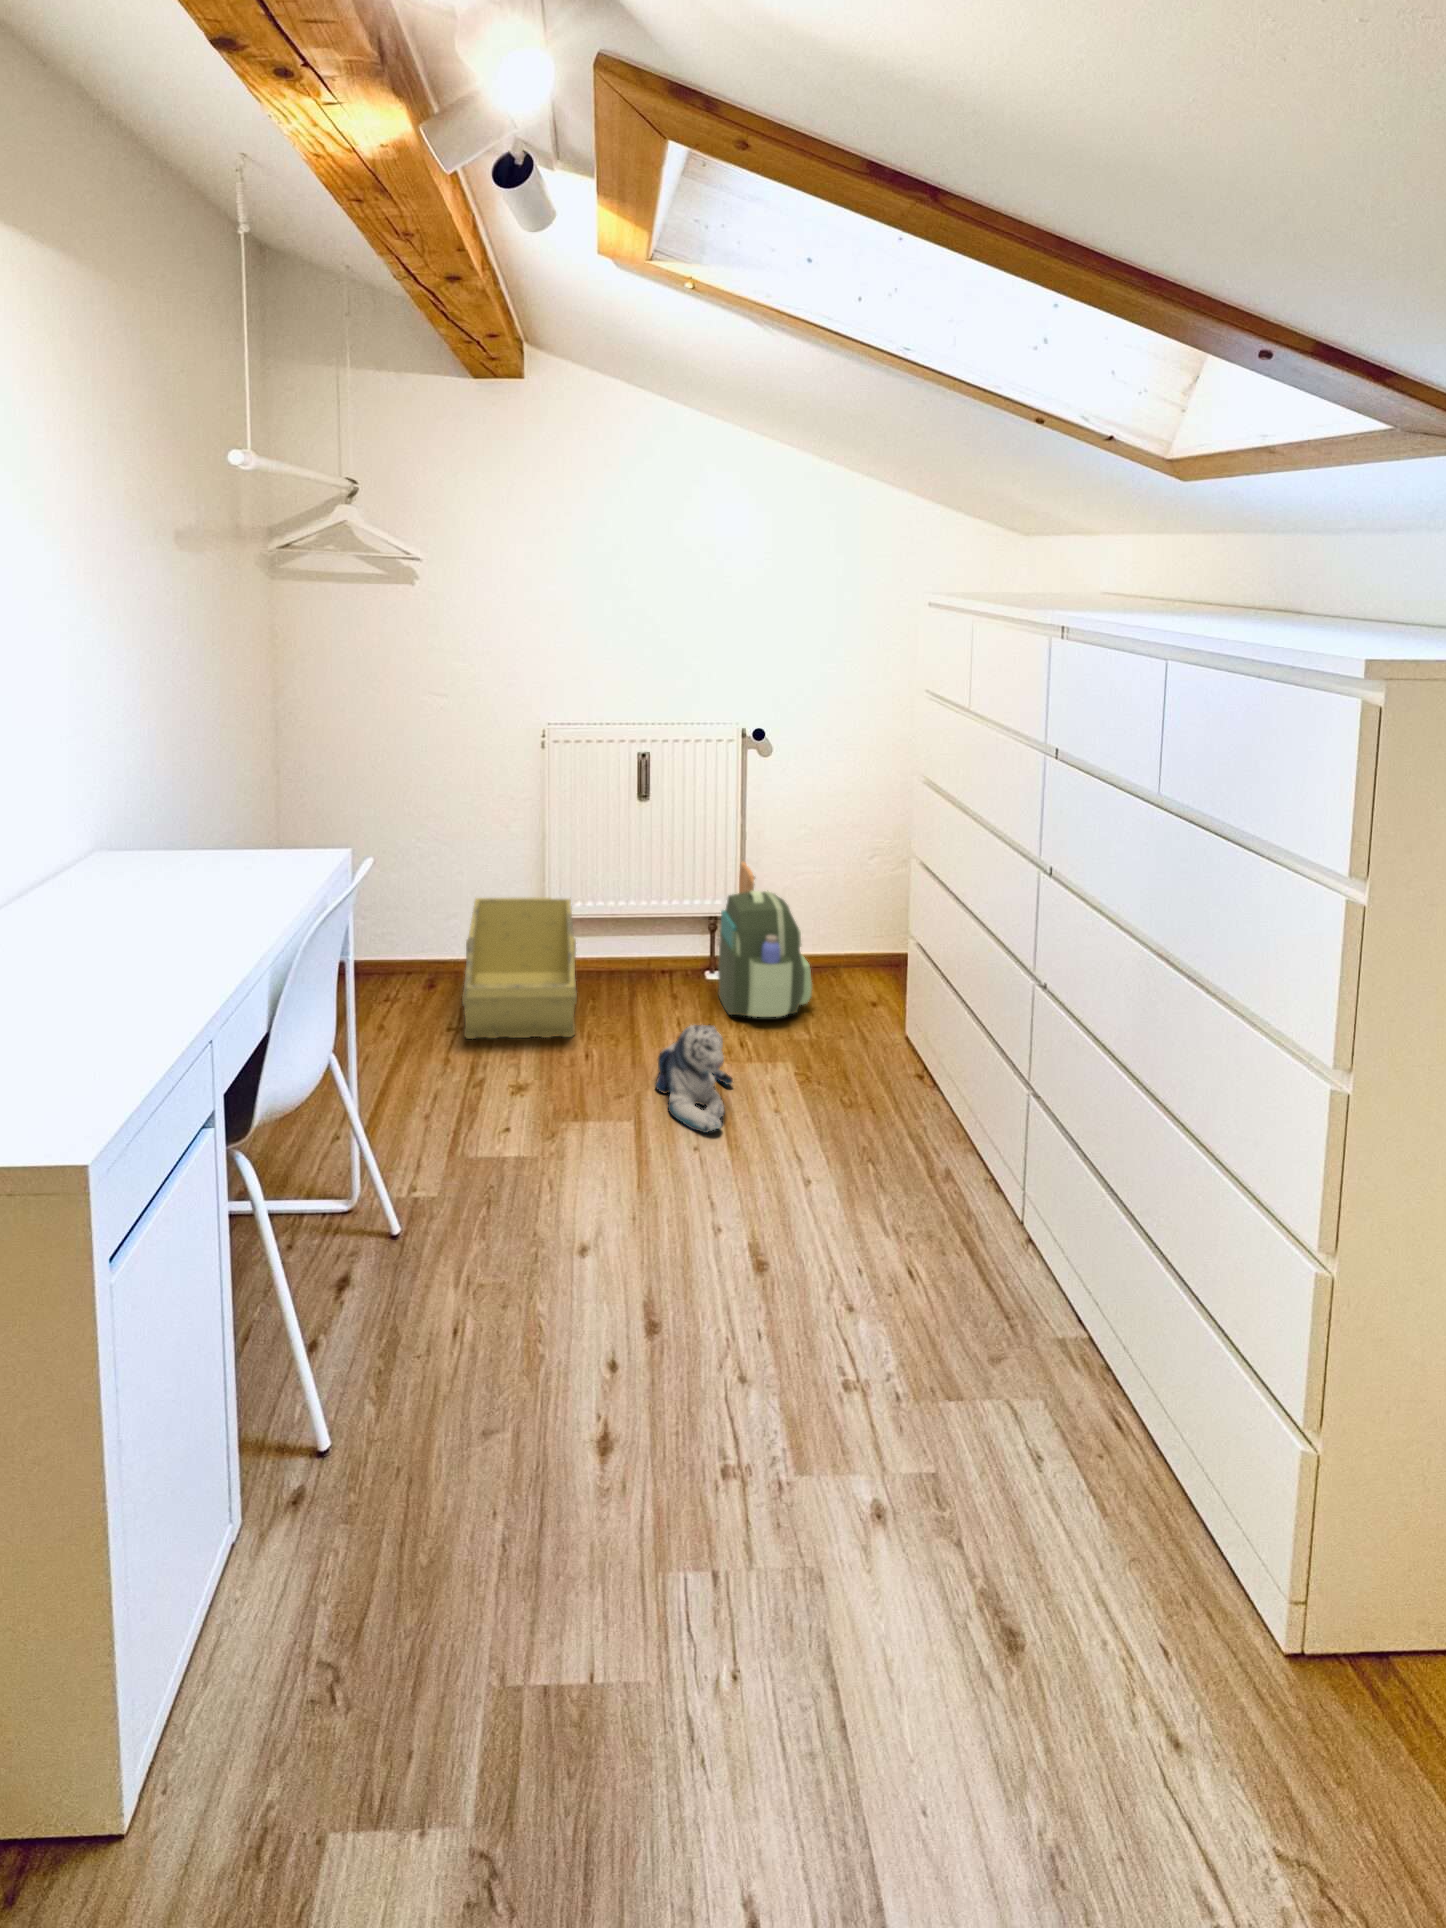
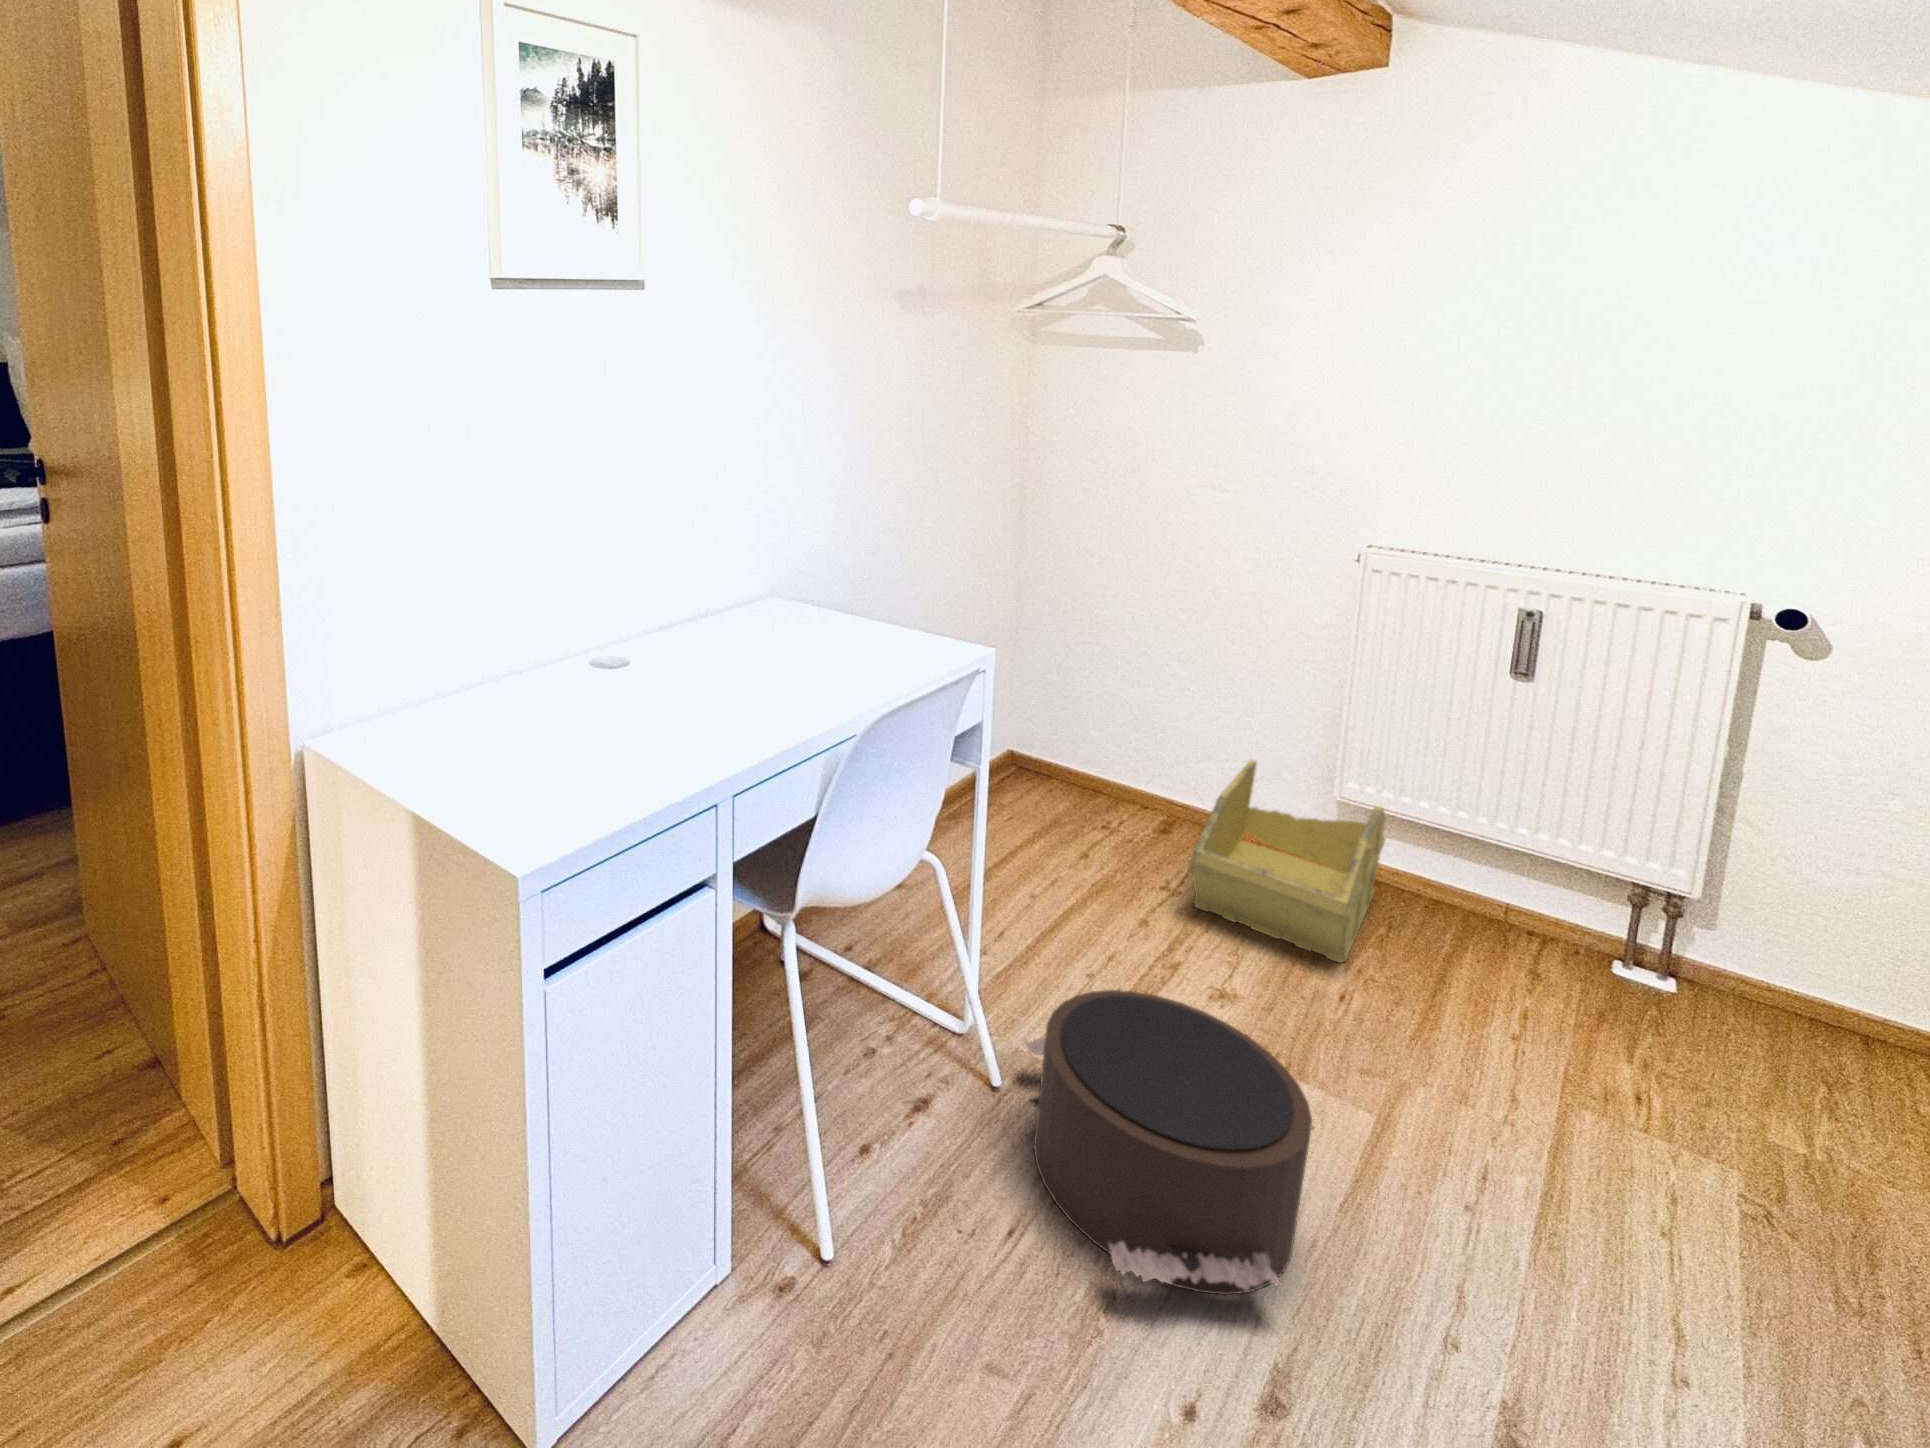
backpack: present [718,862,812,1017] -> none [1624,829,1833,1097]
plush toy: present [655,1025,733,1133] -> none [1438,1030,1590,1204]
pouf: none [407,1093,636,1298] -> present [1025,990,1312,1295]

